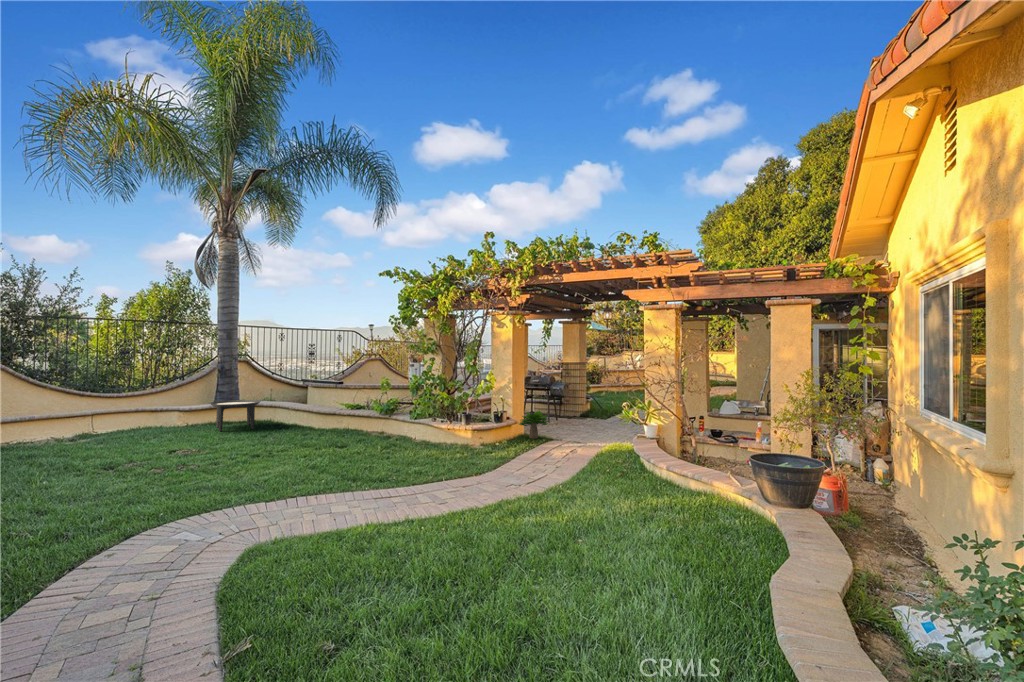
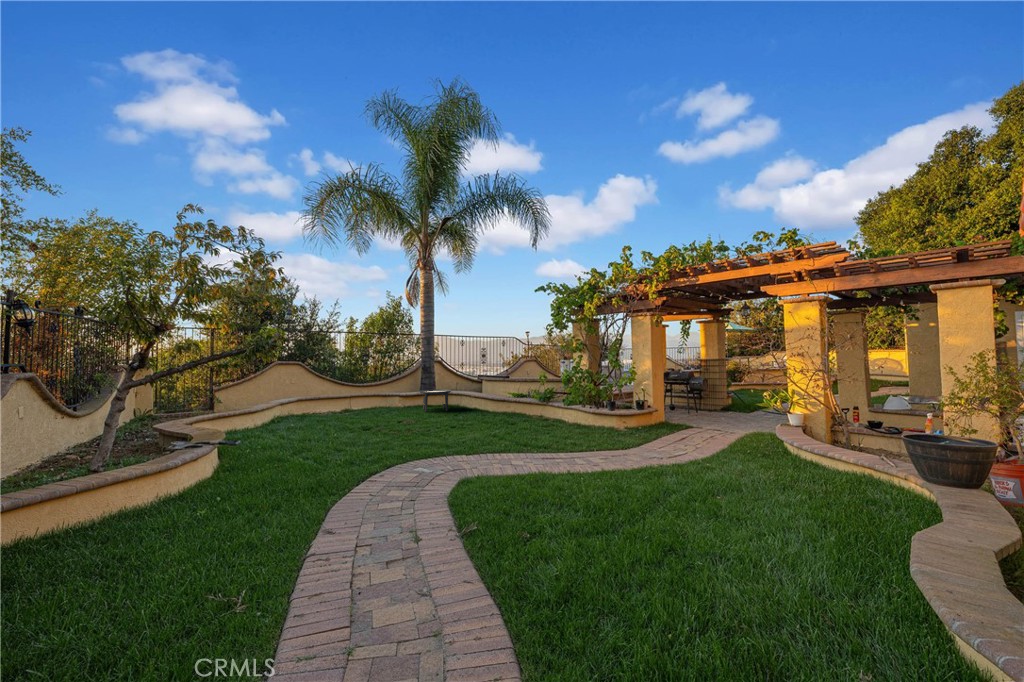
potted plant: present [519,410,548,438] -> none [657,399,690,426]

